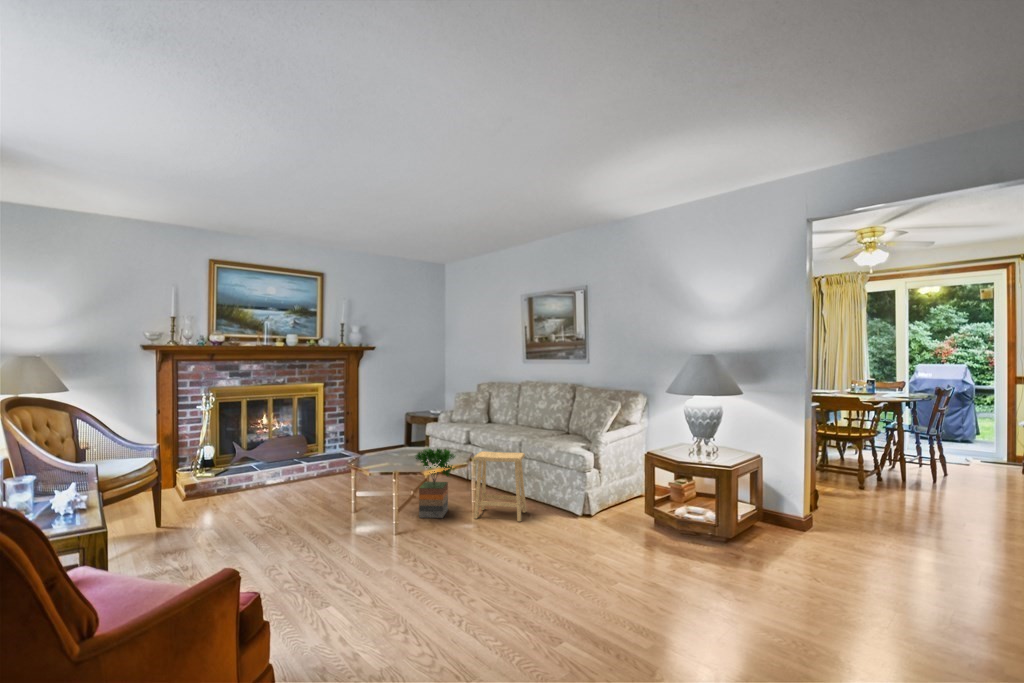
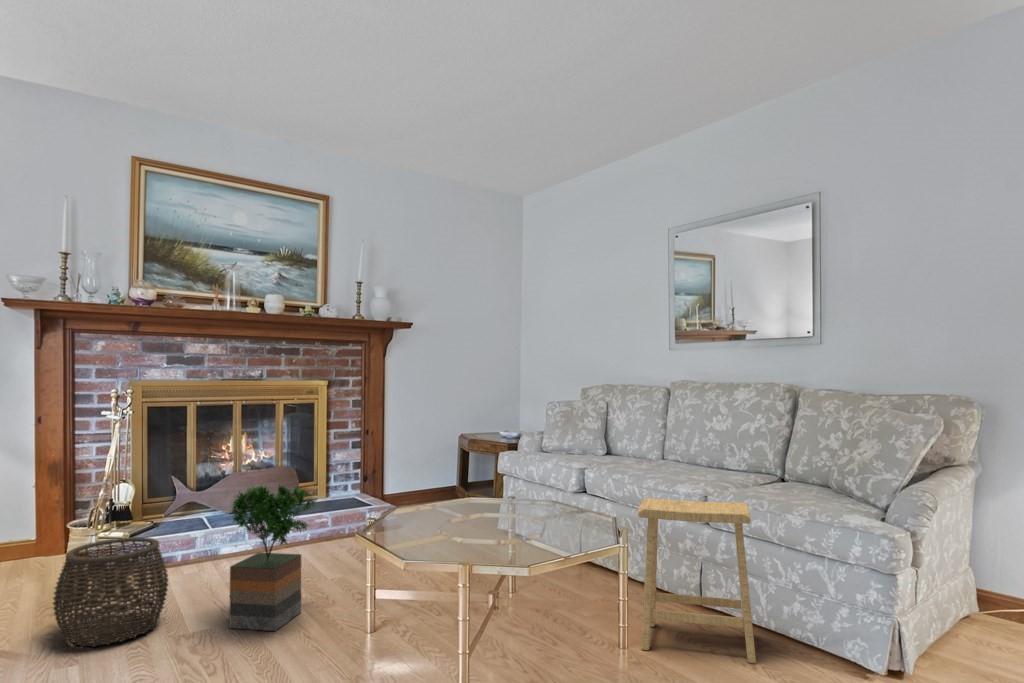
potted tree: present [416,449,456,518] -> present [229,485,316,631]
woven basket: none [193,474,249,526] -> present [53,537,168,647]

